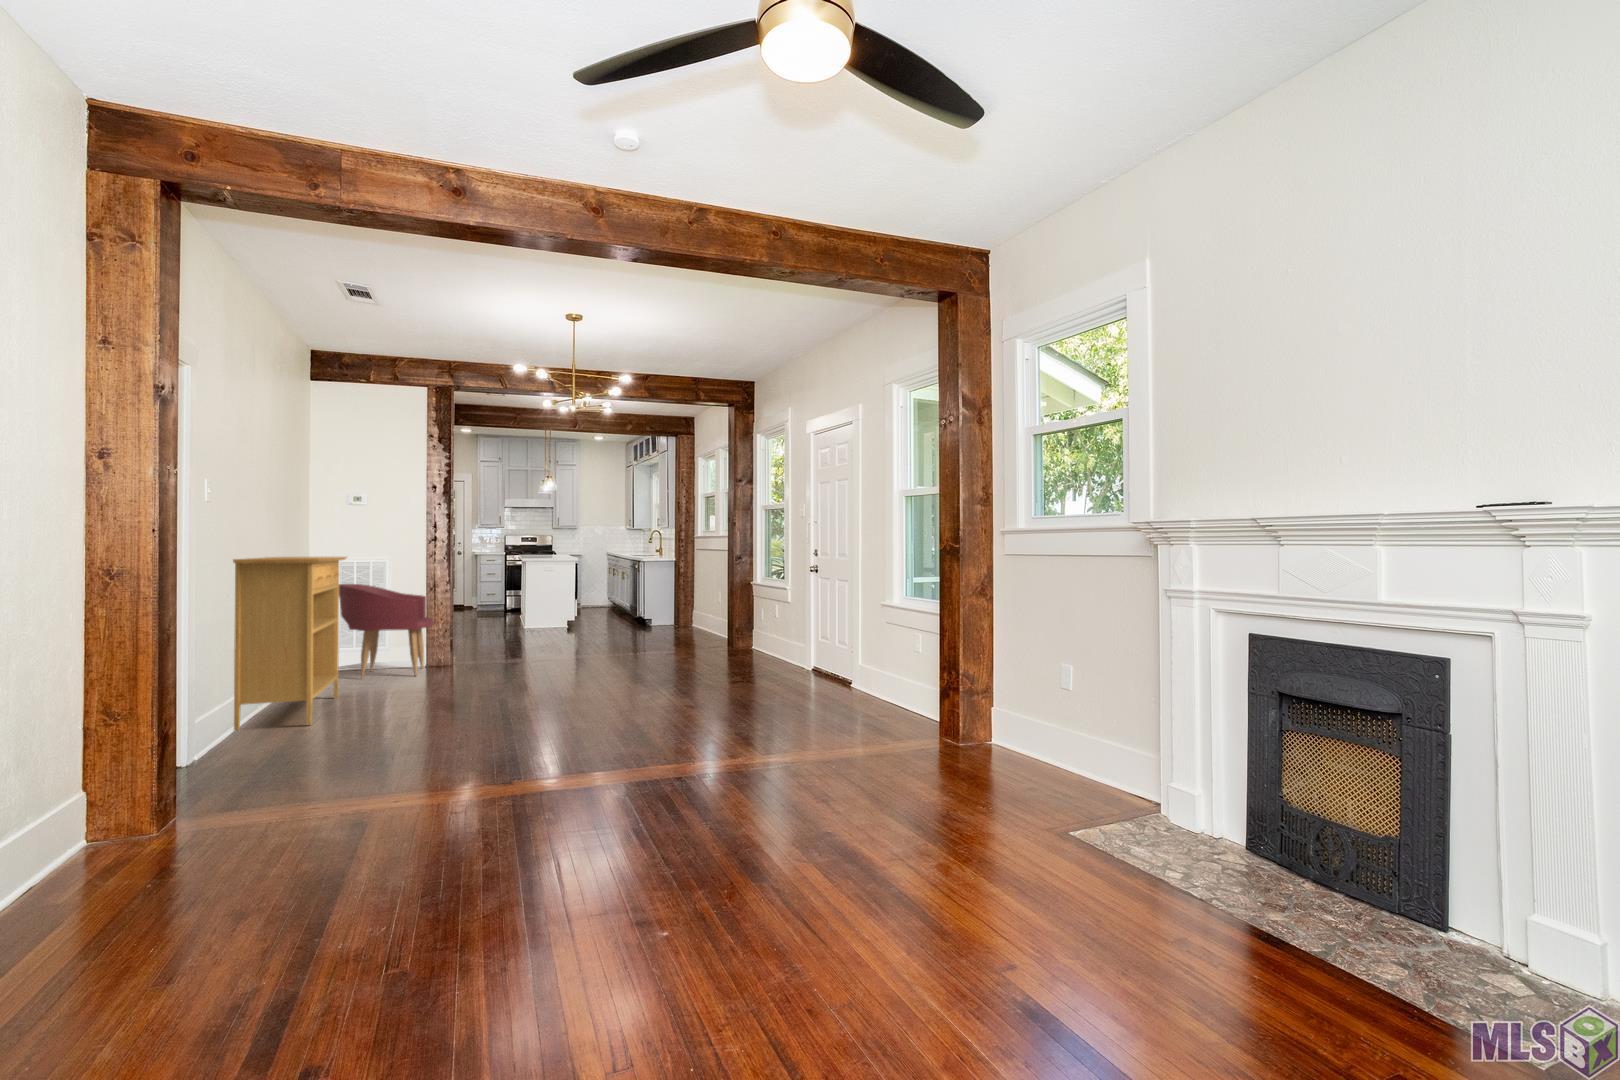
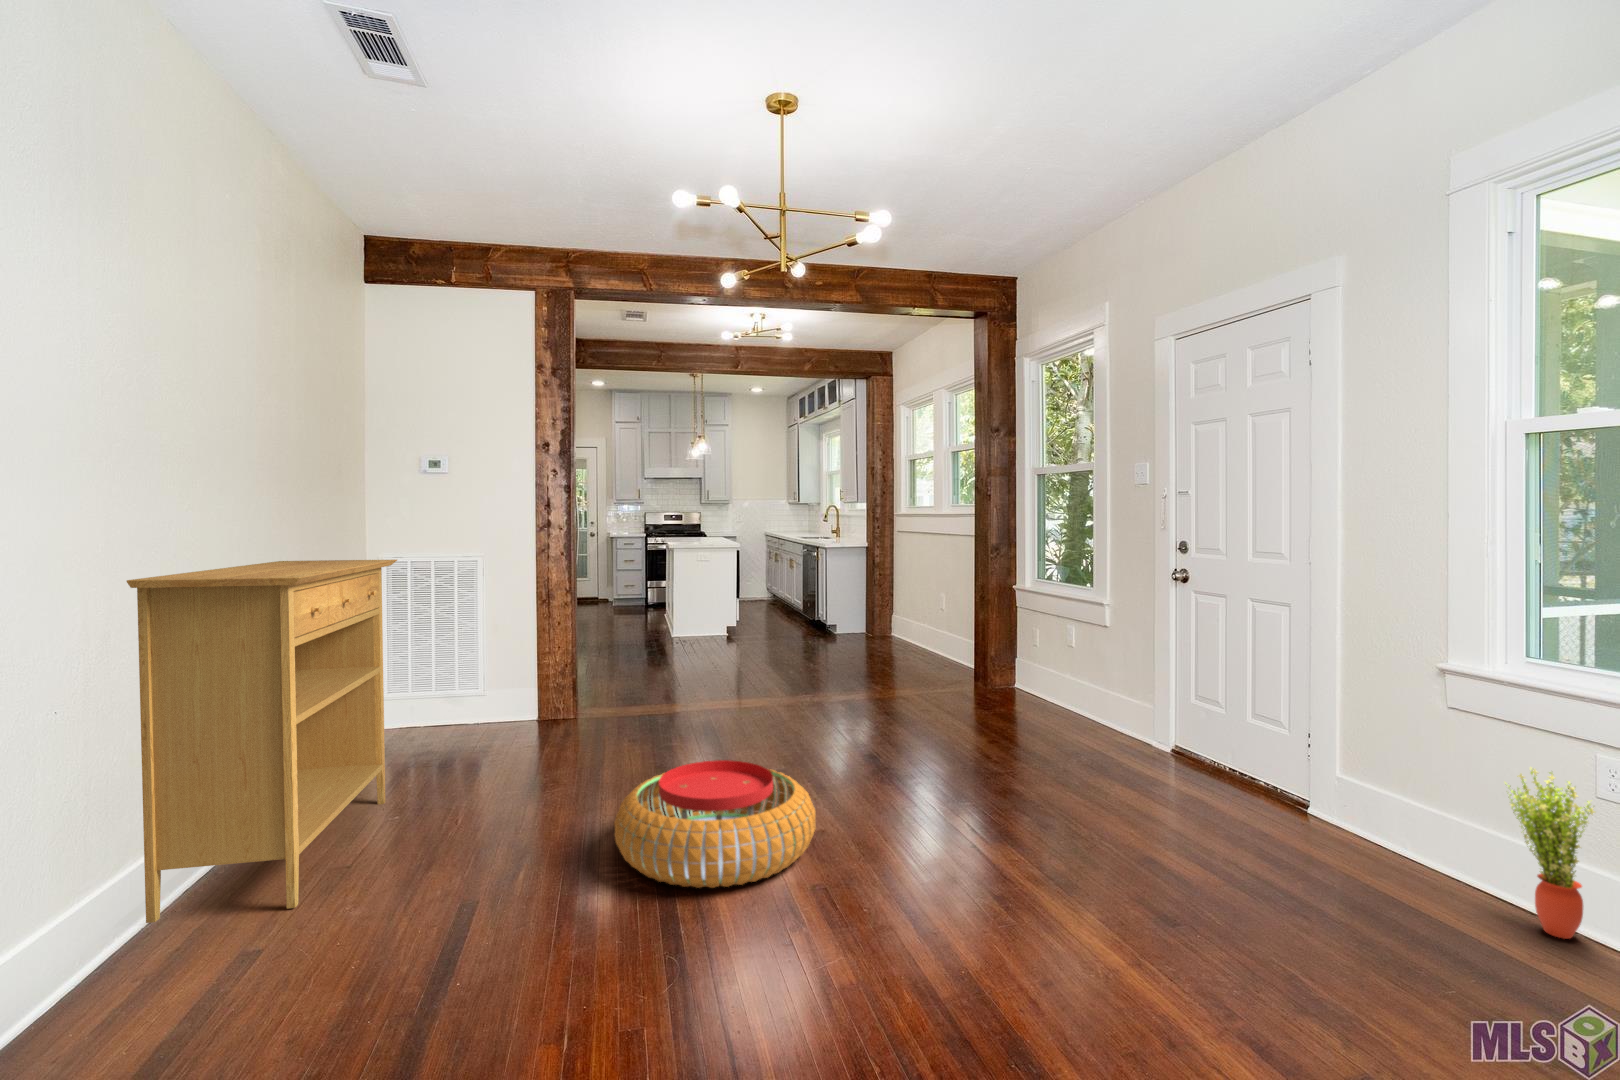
armchair: present [339,584,434,678] -> none [404,594,547,746]
potted plant: none [889,642,915,712] -> present [1508,769,1595,939]
pouf: none [479,663,589,714] -> present [614,760,816,888]

